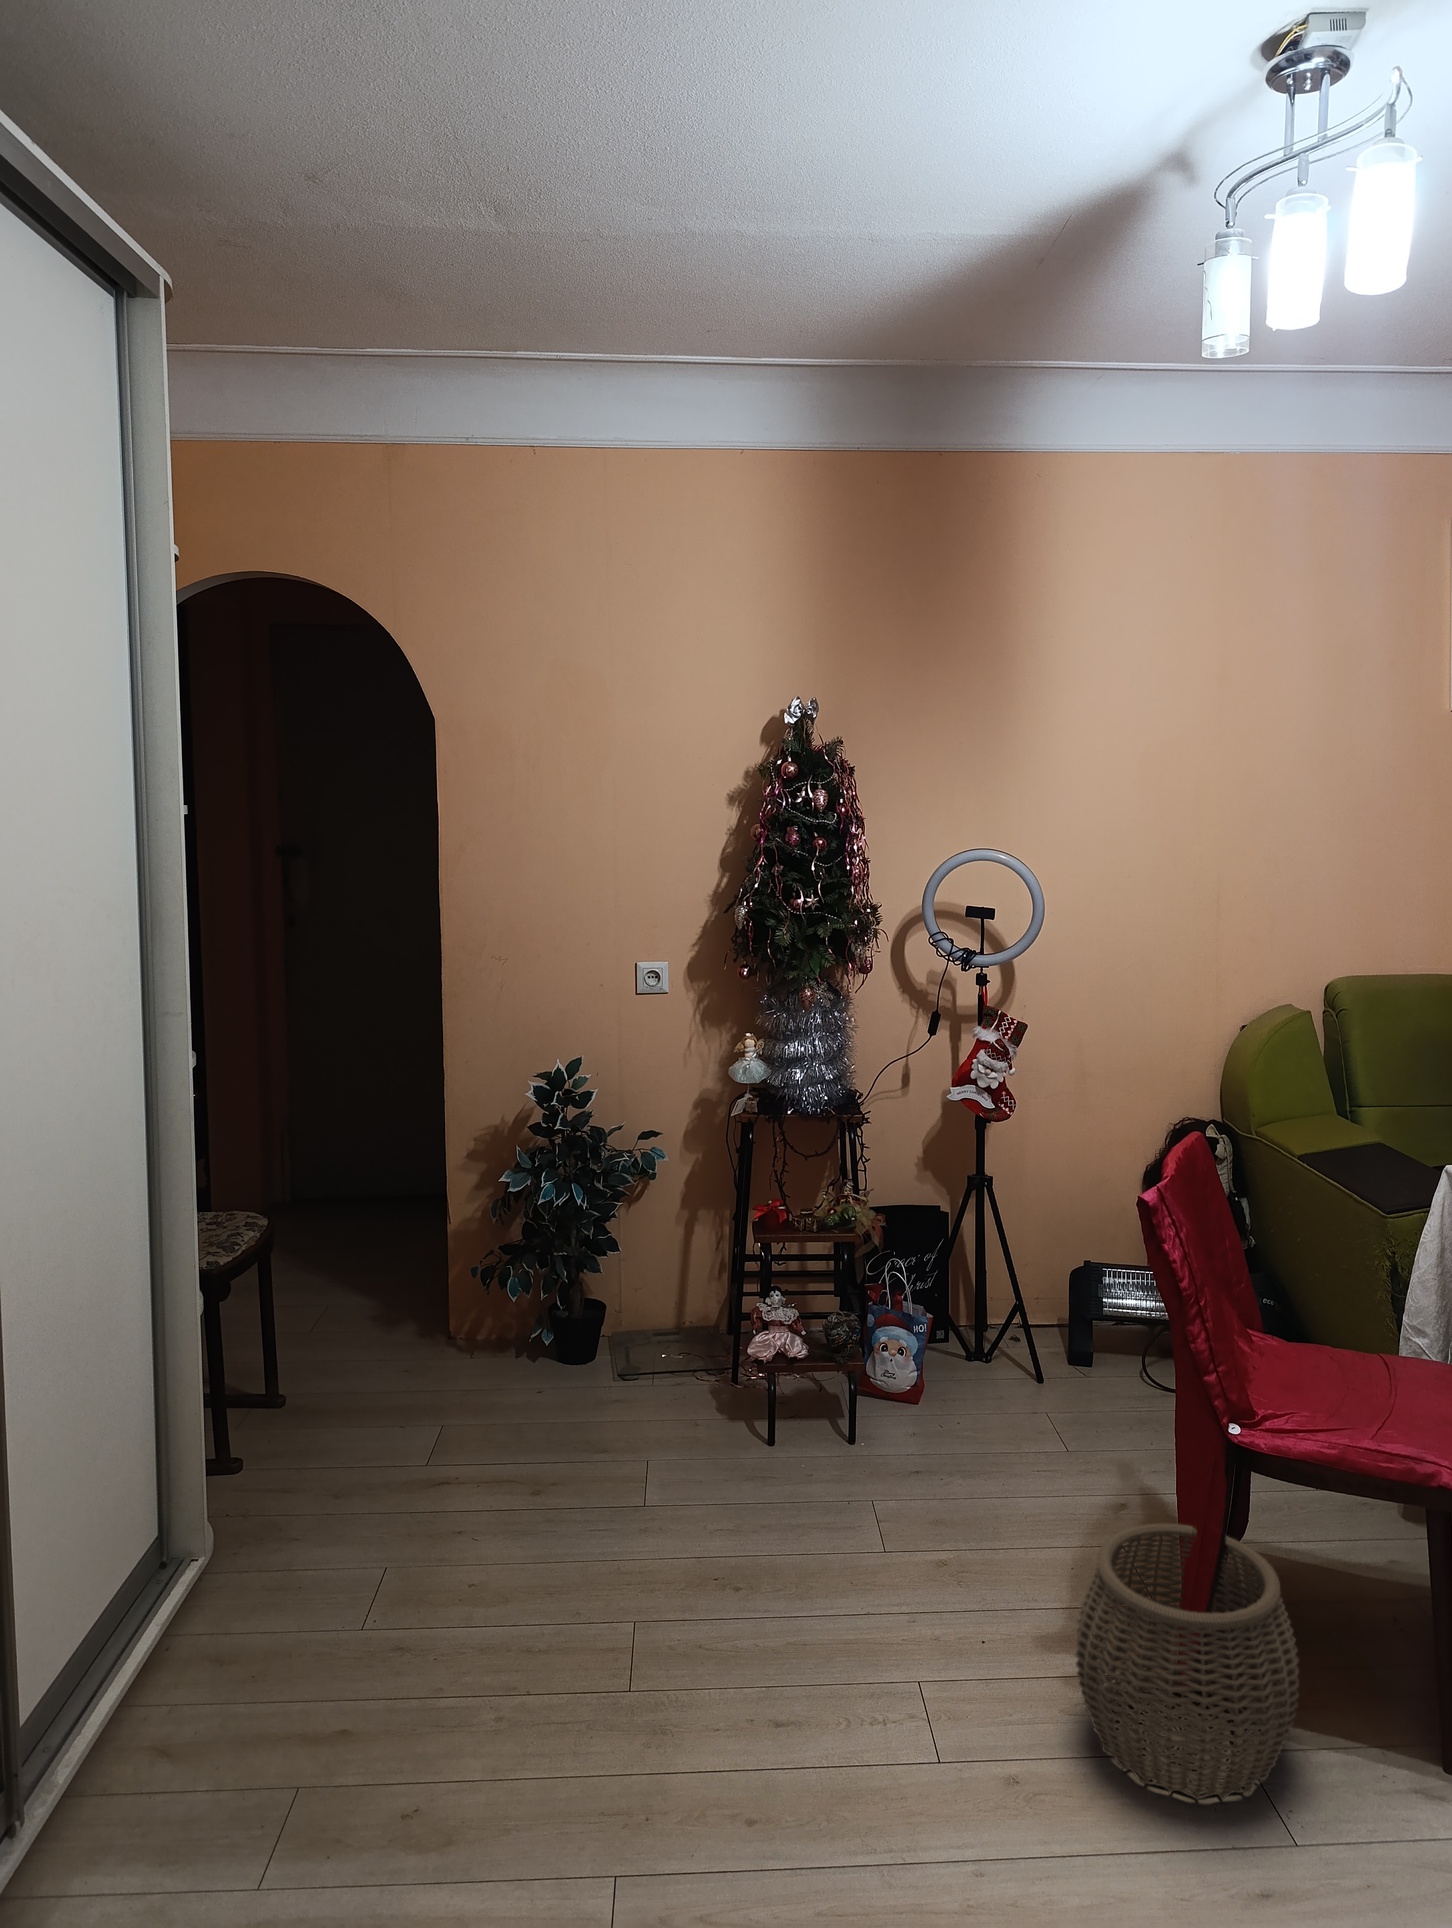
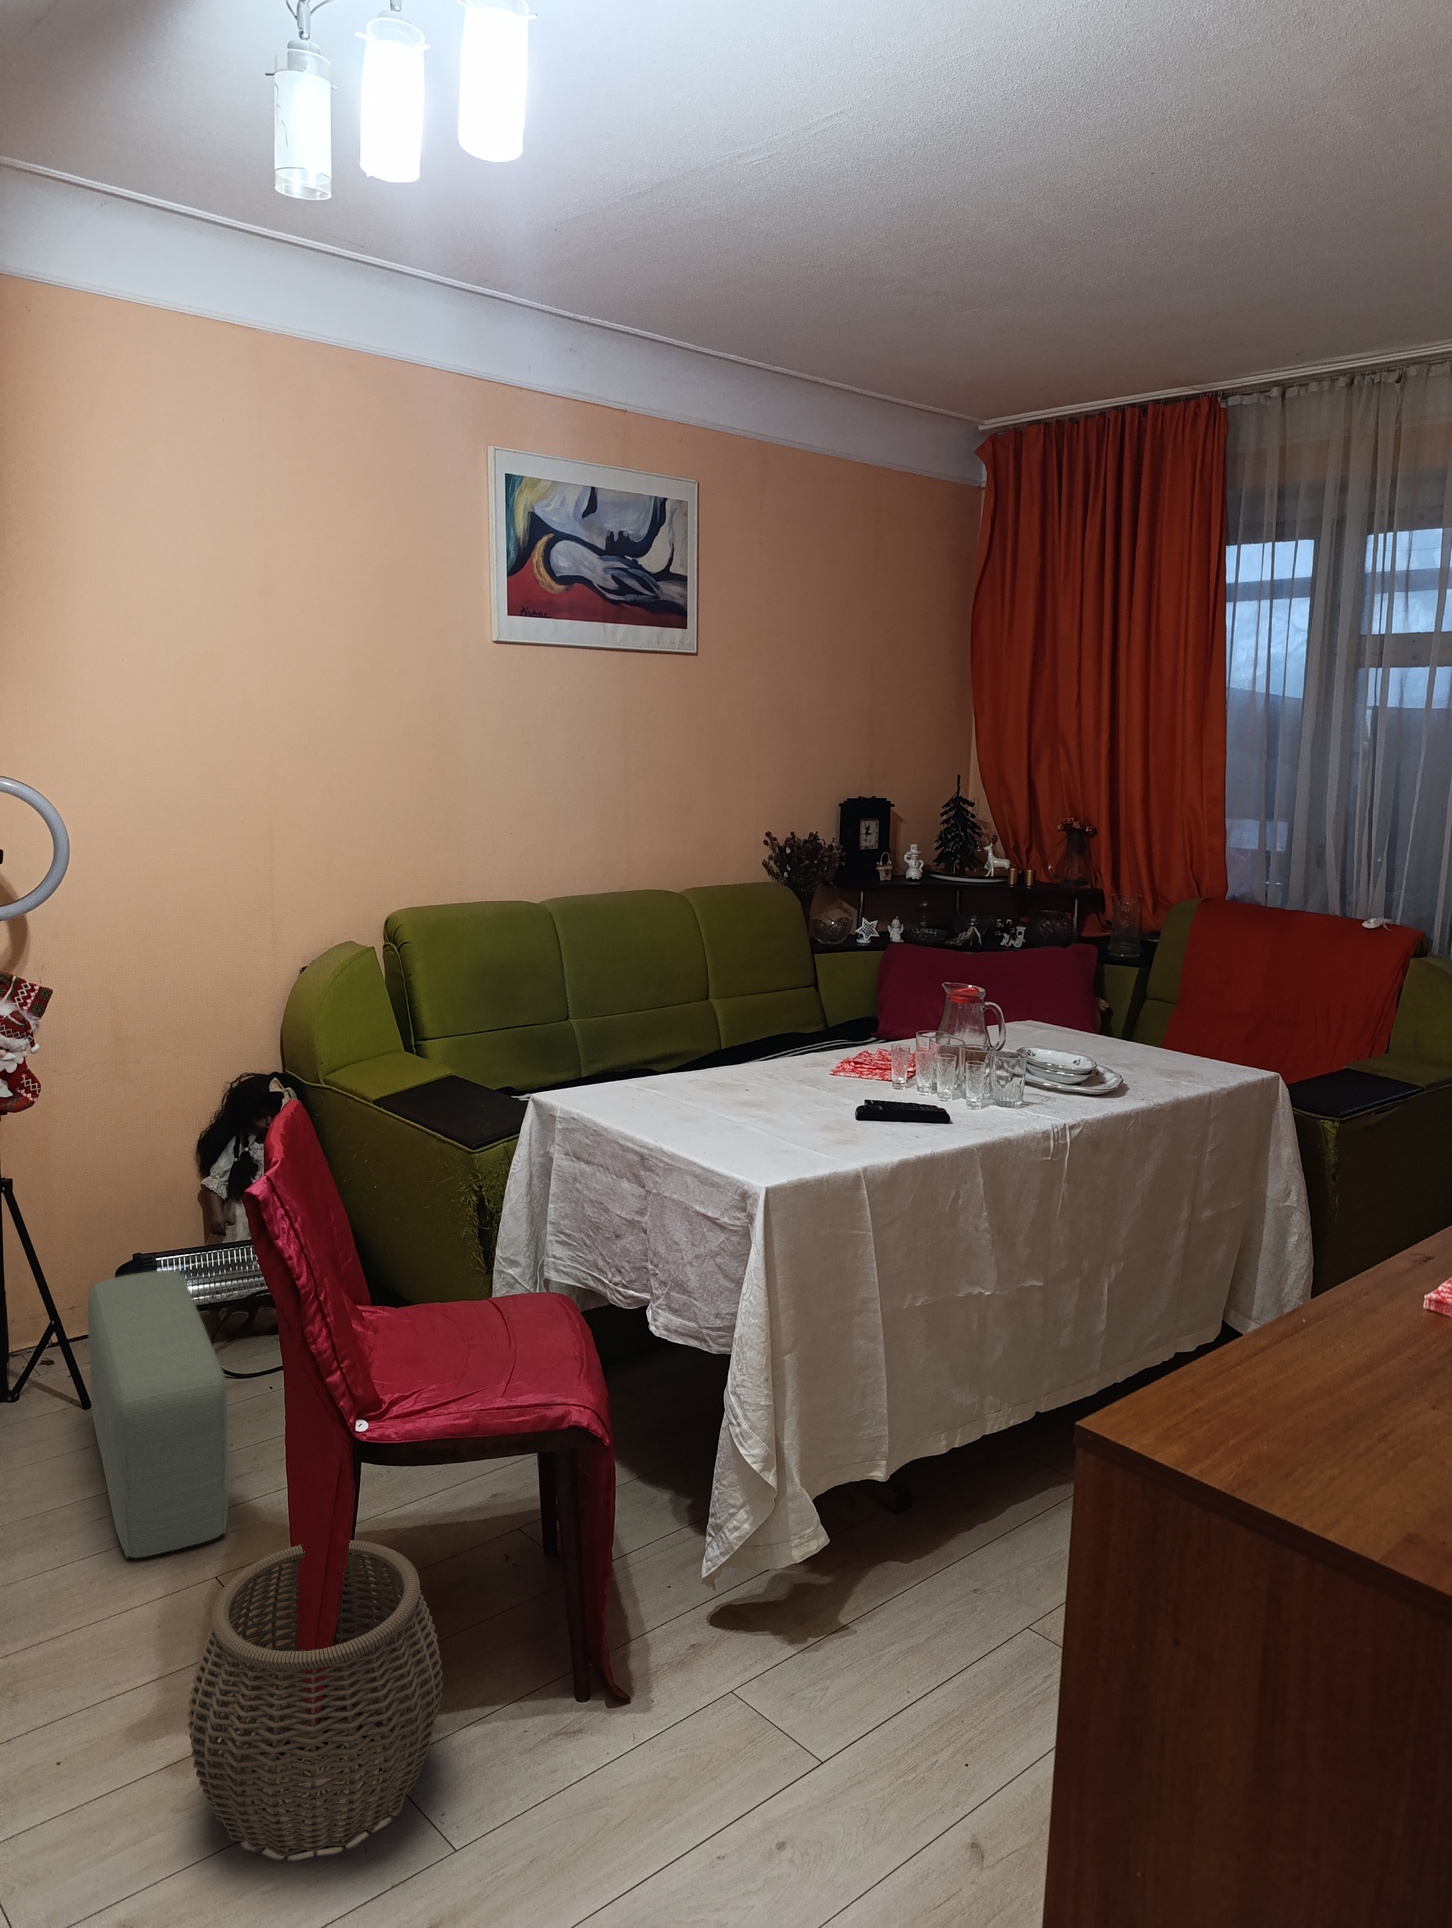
pouf: none [1041,1274,1139,1514] -> present [88,1271,228,1558]

